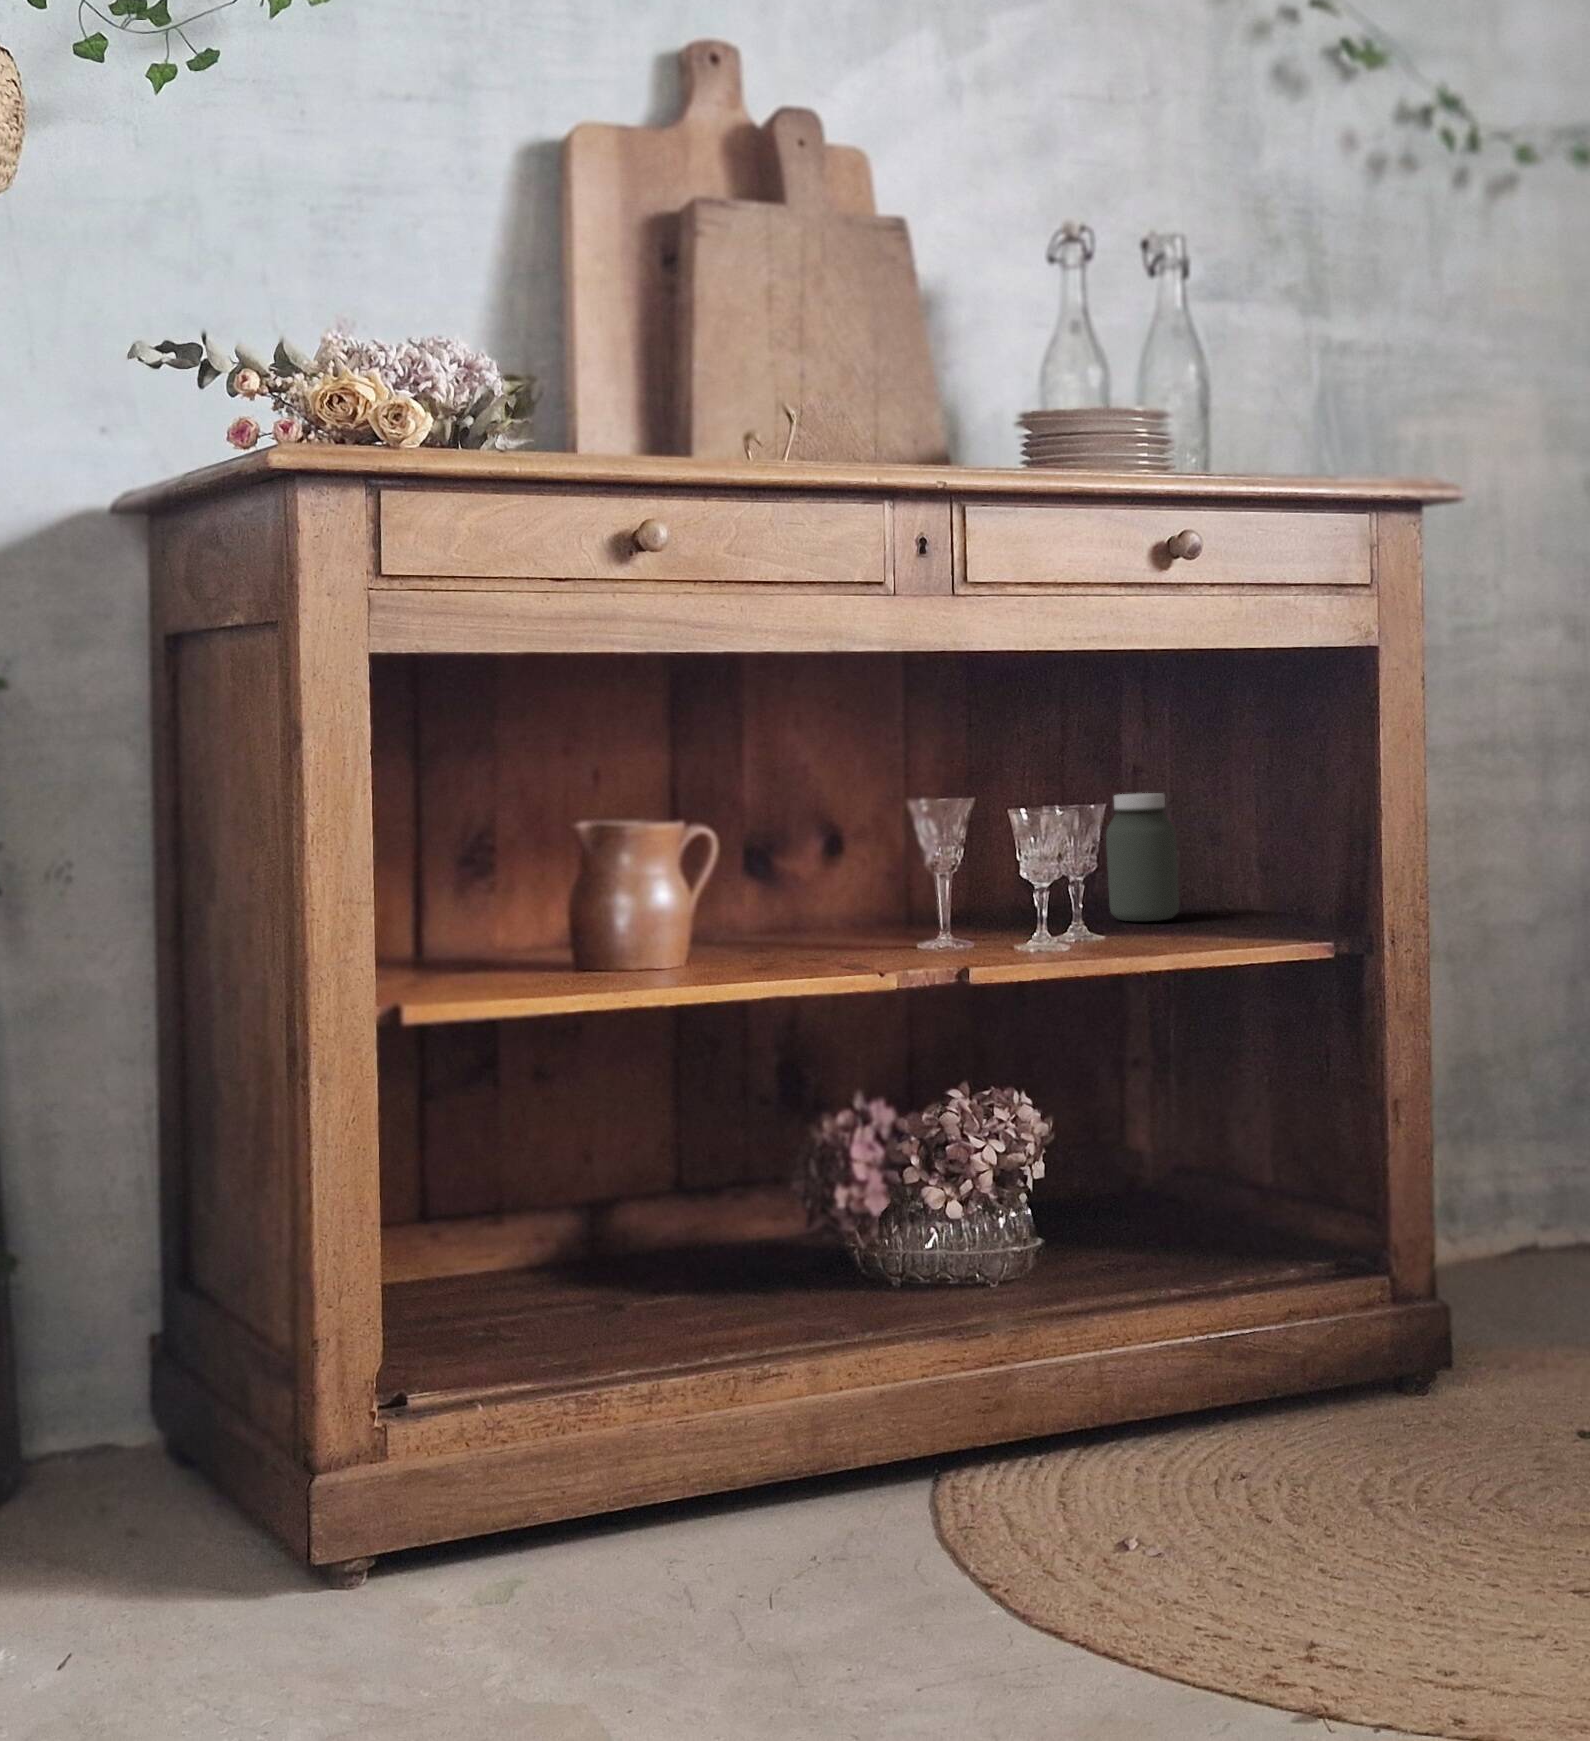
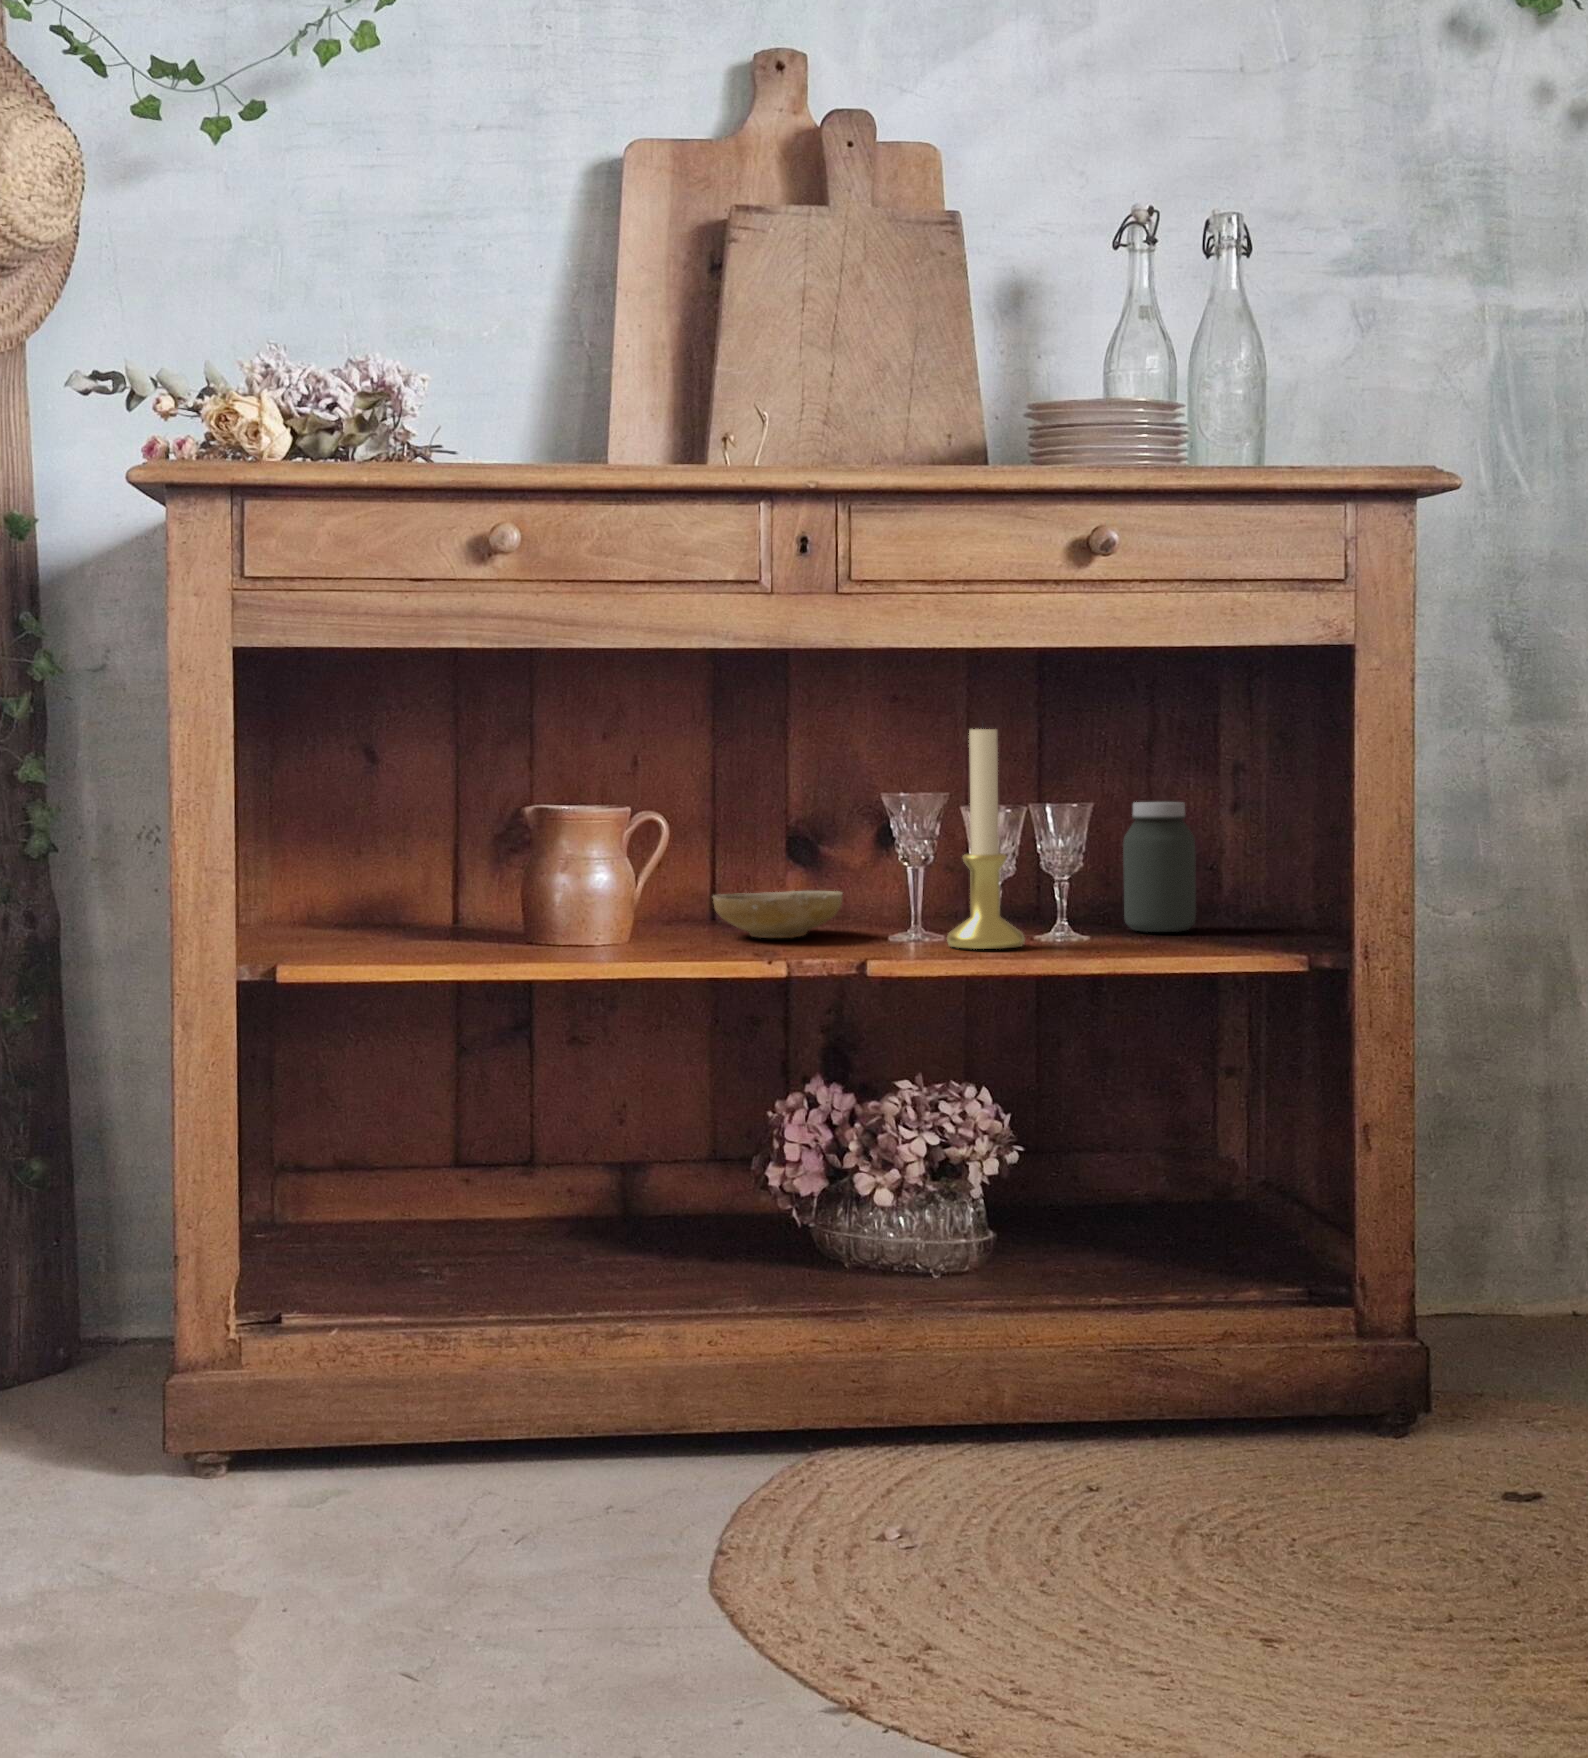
candle holder: none [1001,719,1080,951] -> present [947,725,1024,949]
ceramic bowl: none [748,900,884,953] -> present [713,891,843,938]

